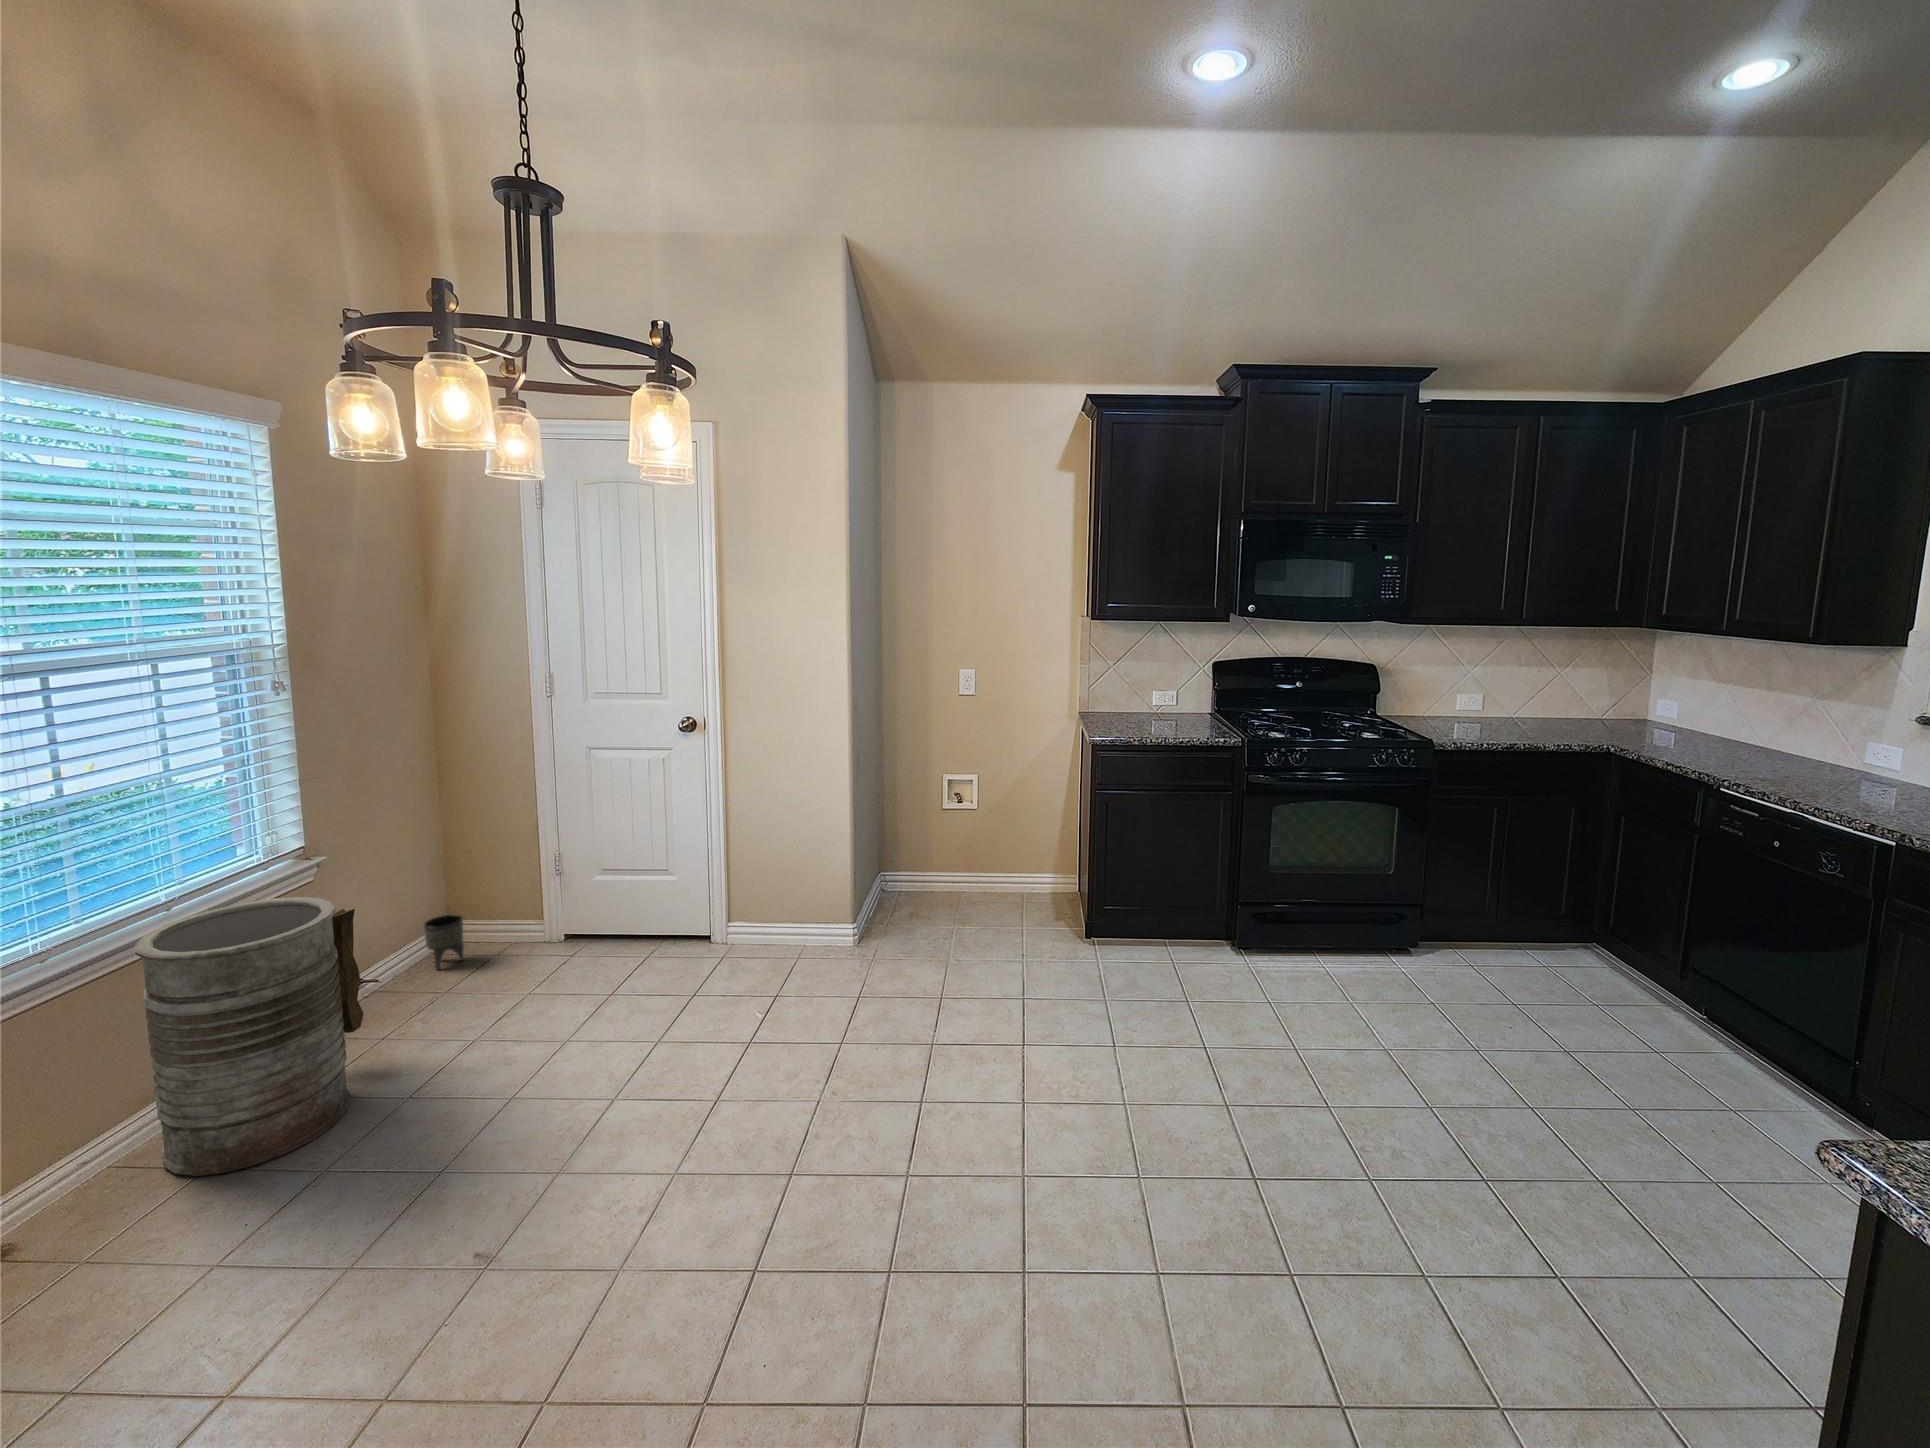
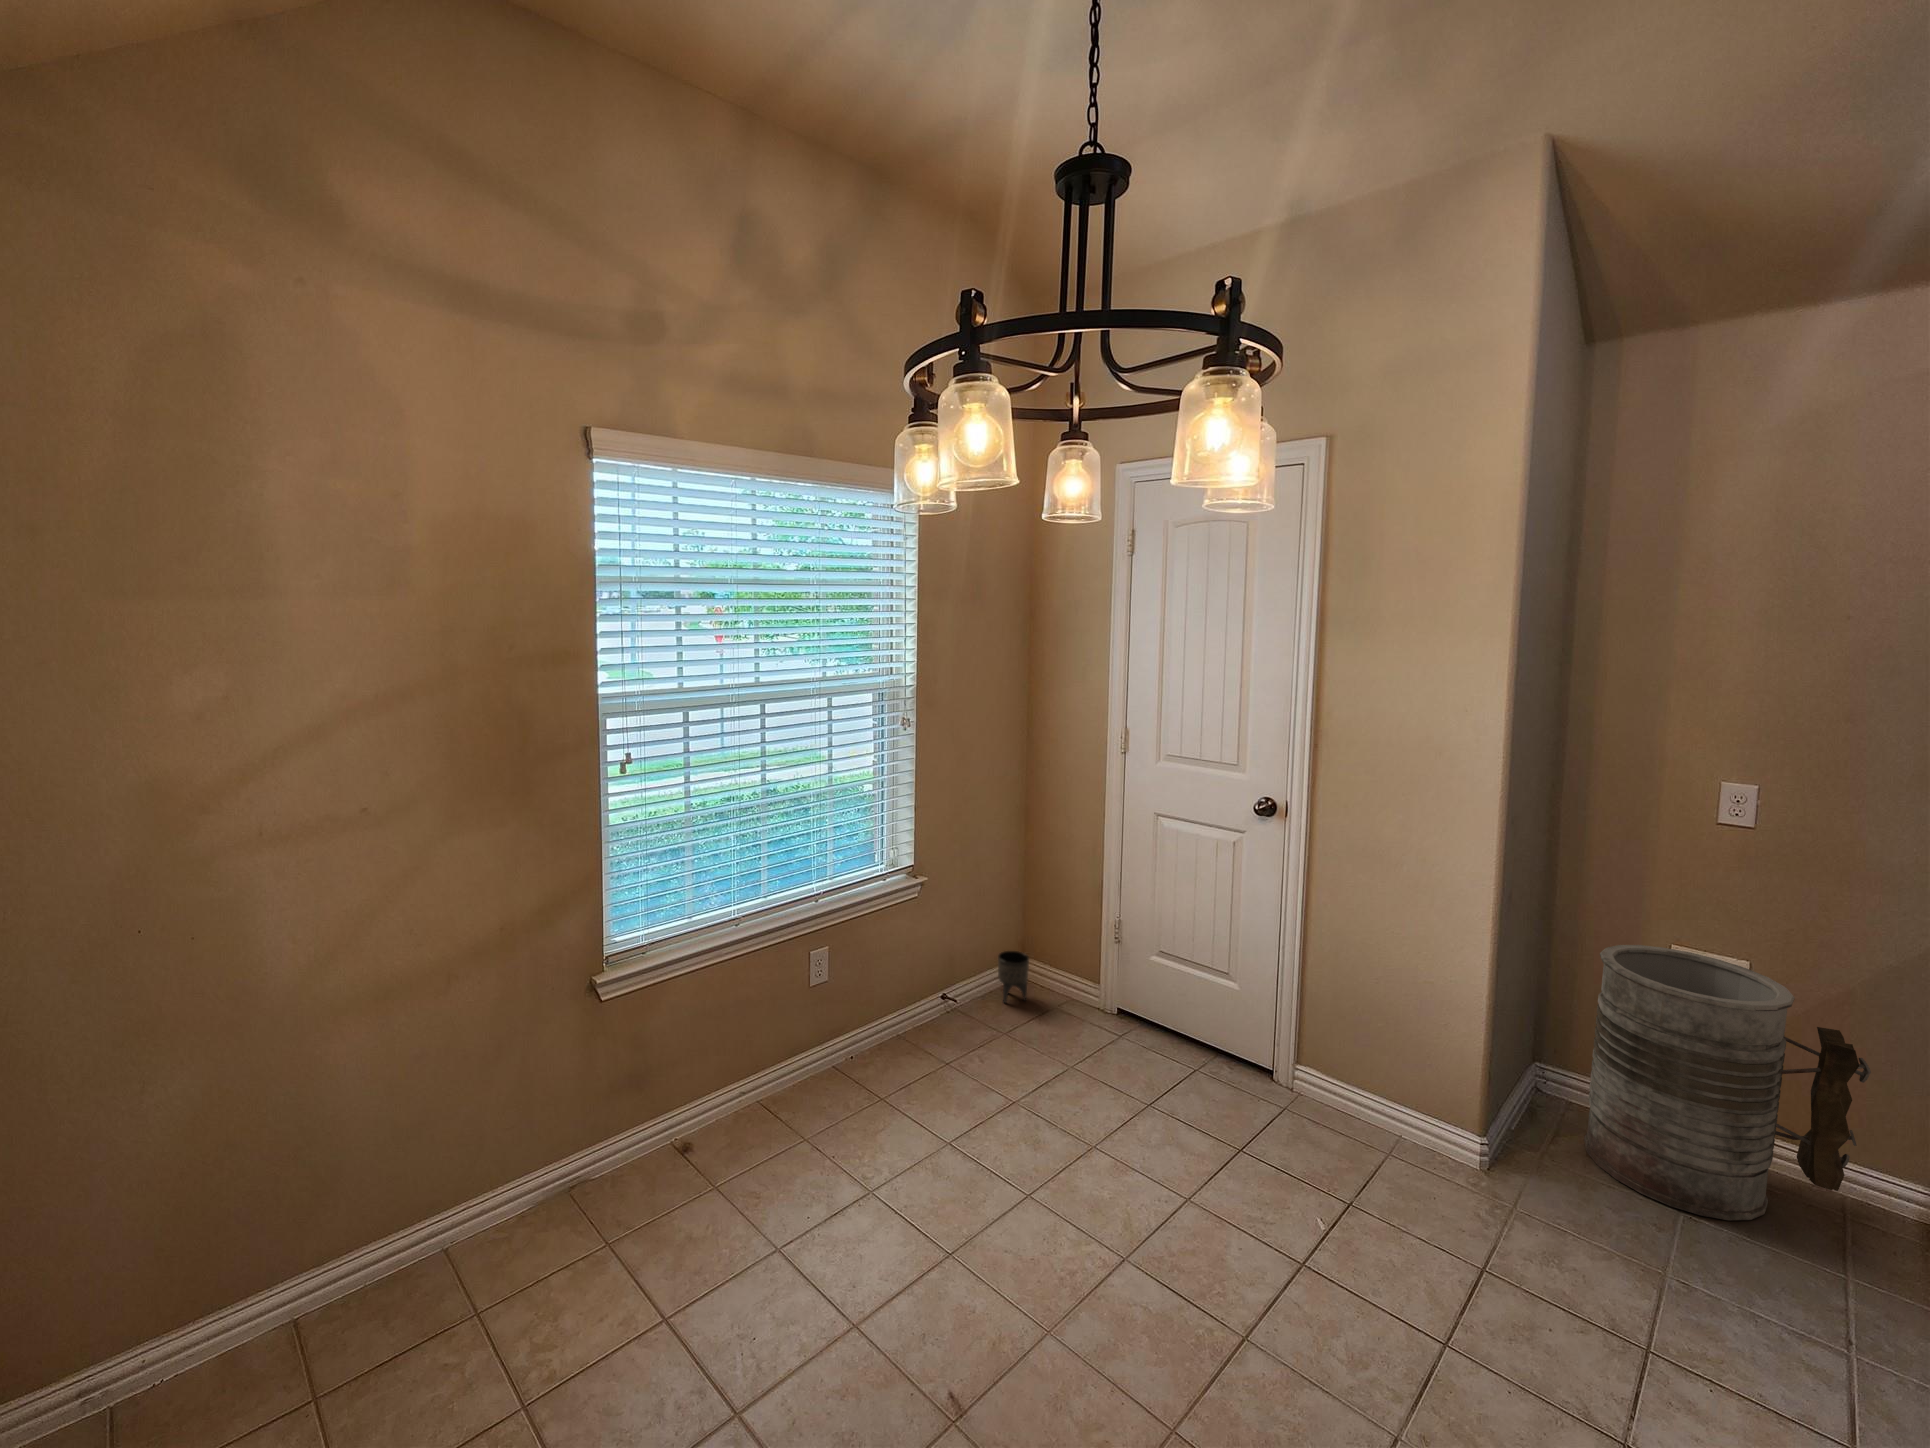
trash can: present [135,897,363,1176] -> present [1584,945,1871,1220]

